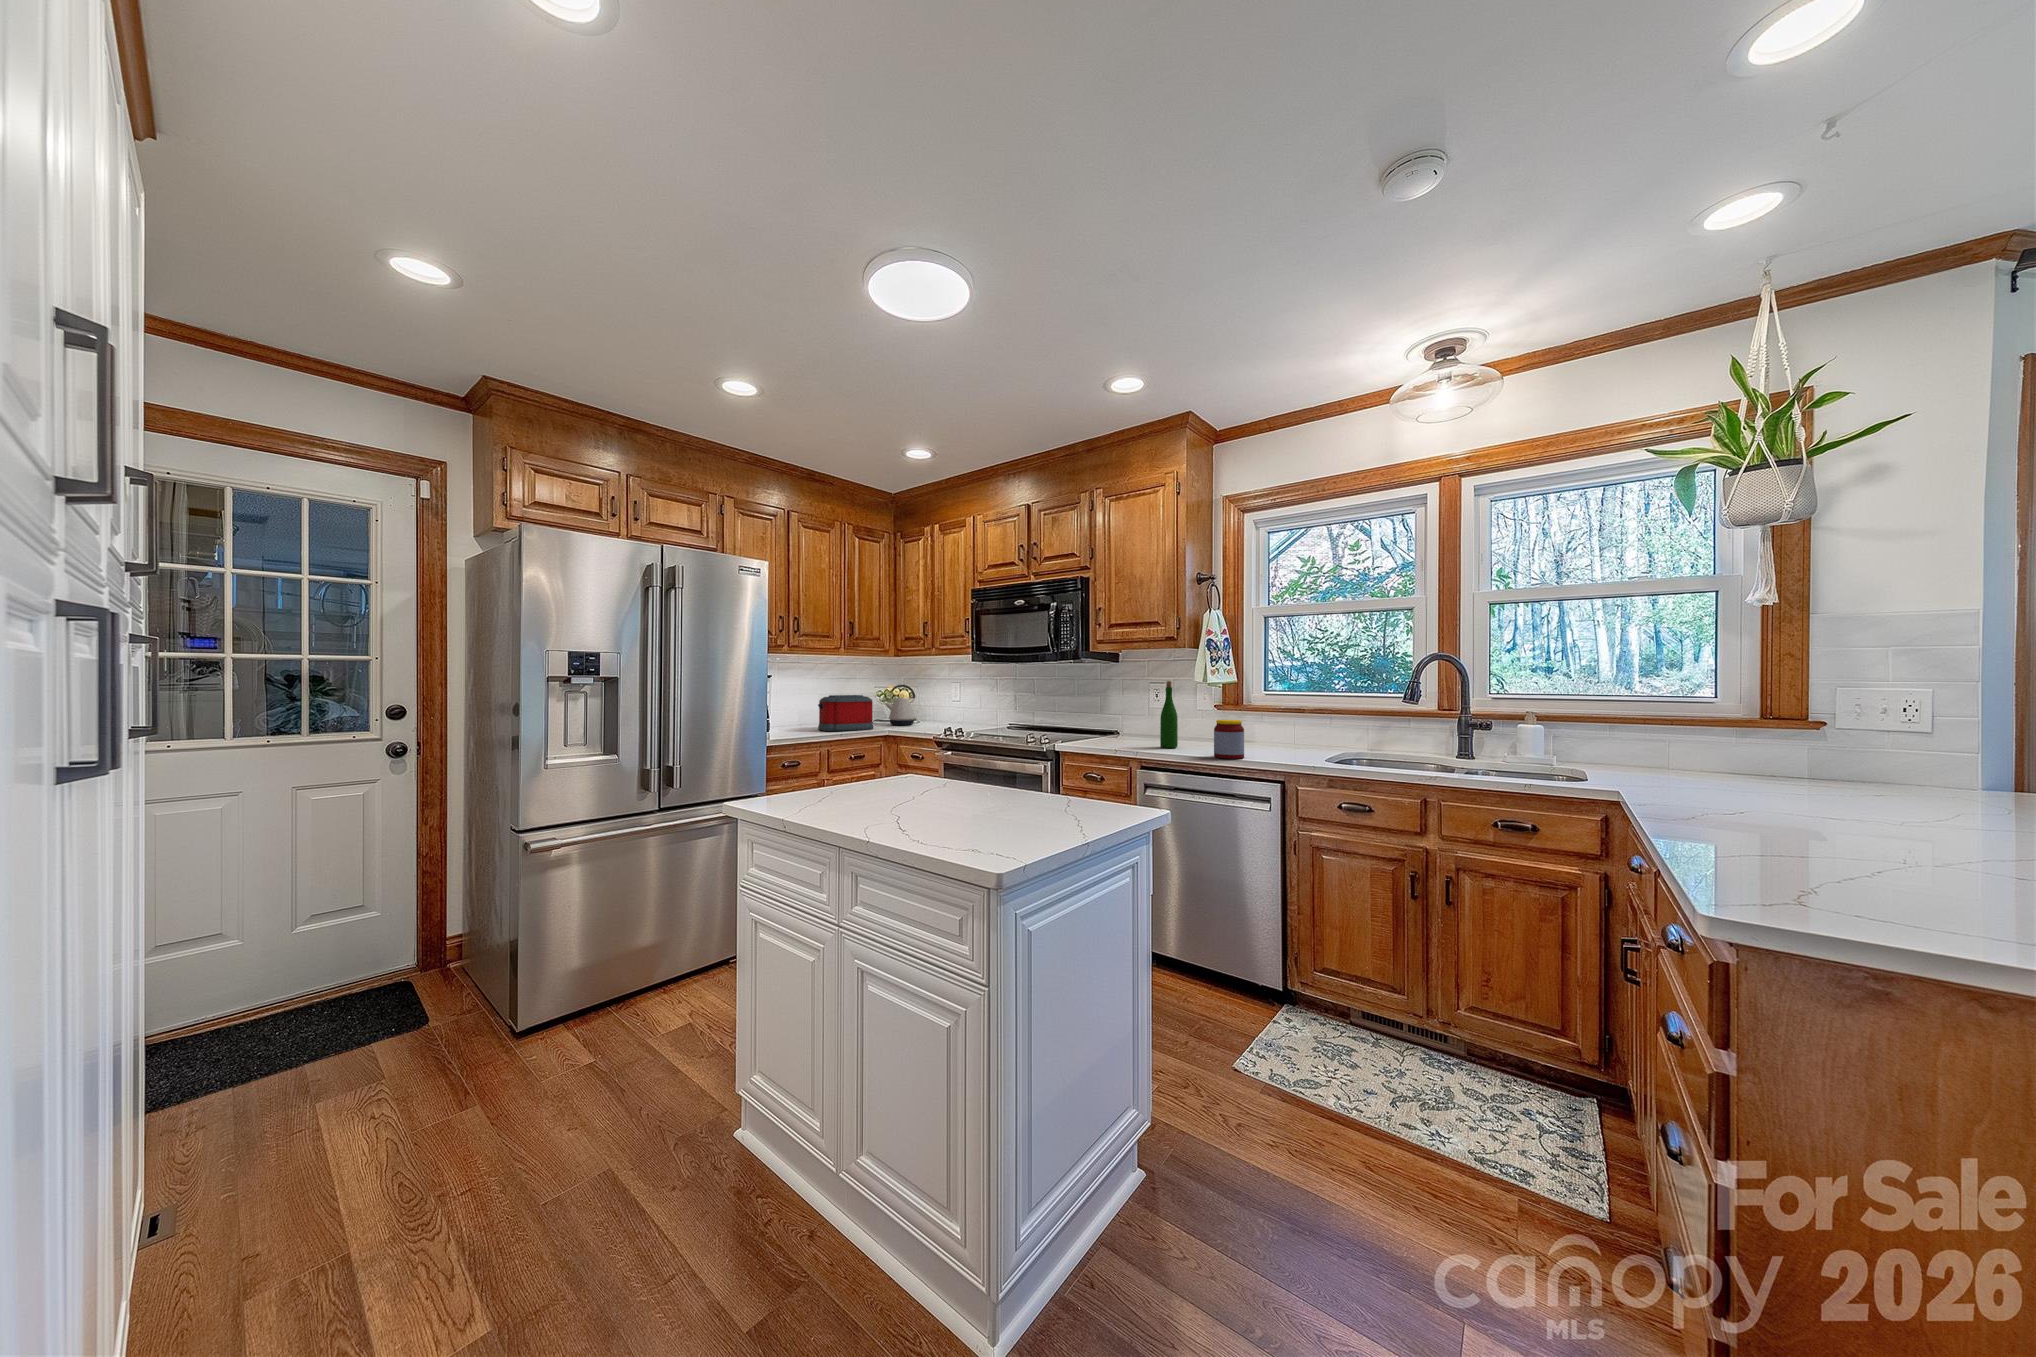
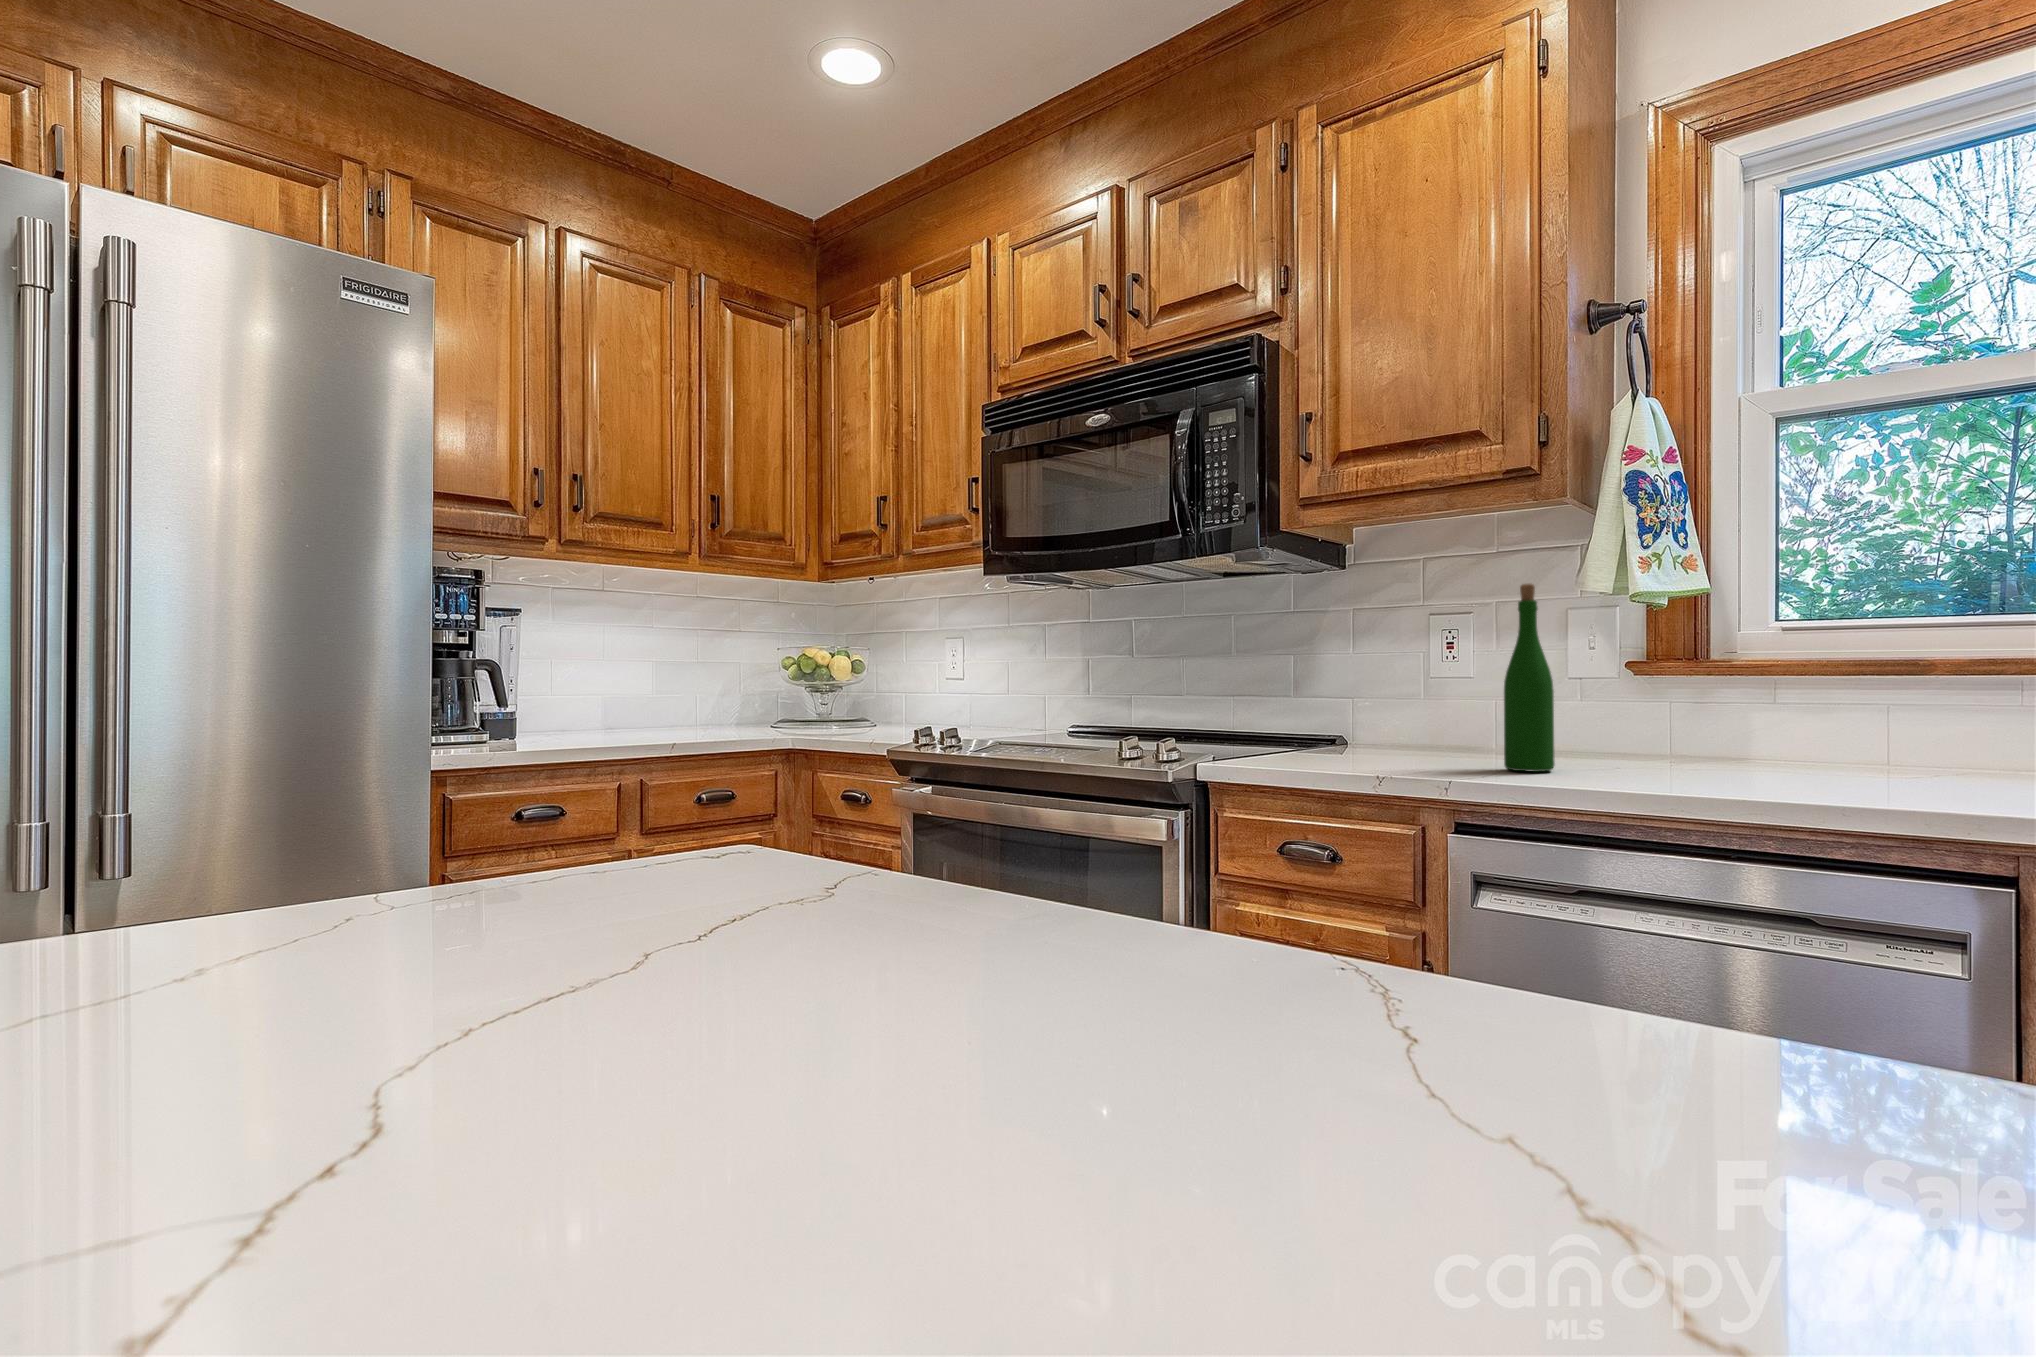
kettle: present [885,685,917,725] -> none [795,638,868,729]
toaster: present [818,695,873,731] -> none [631,659,763,740]
jar: present [1214,720,1244,759] -> none [1712,681,1822,800]

